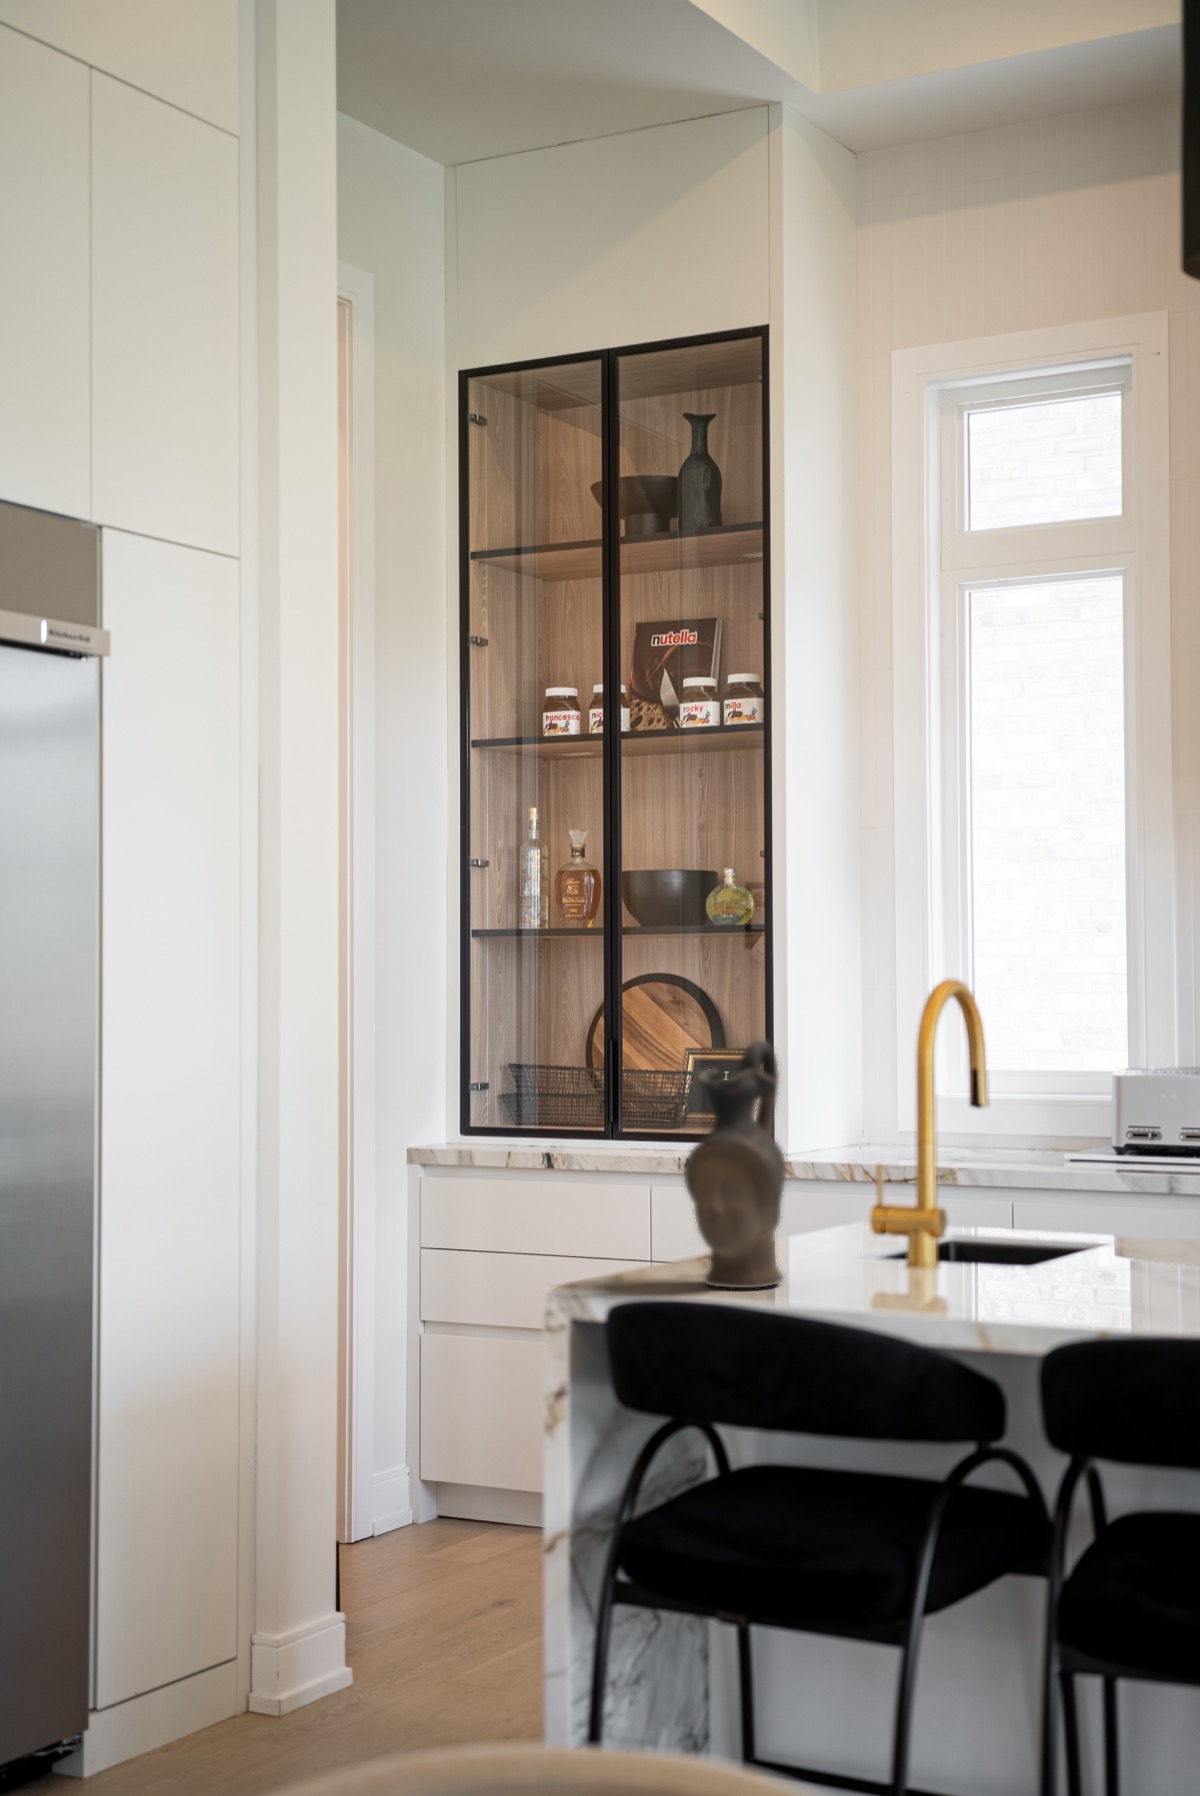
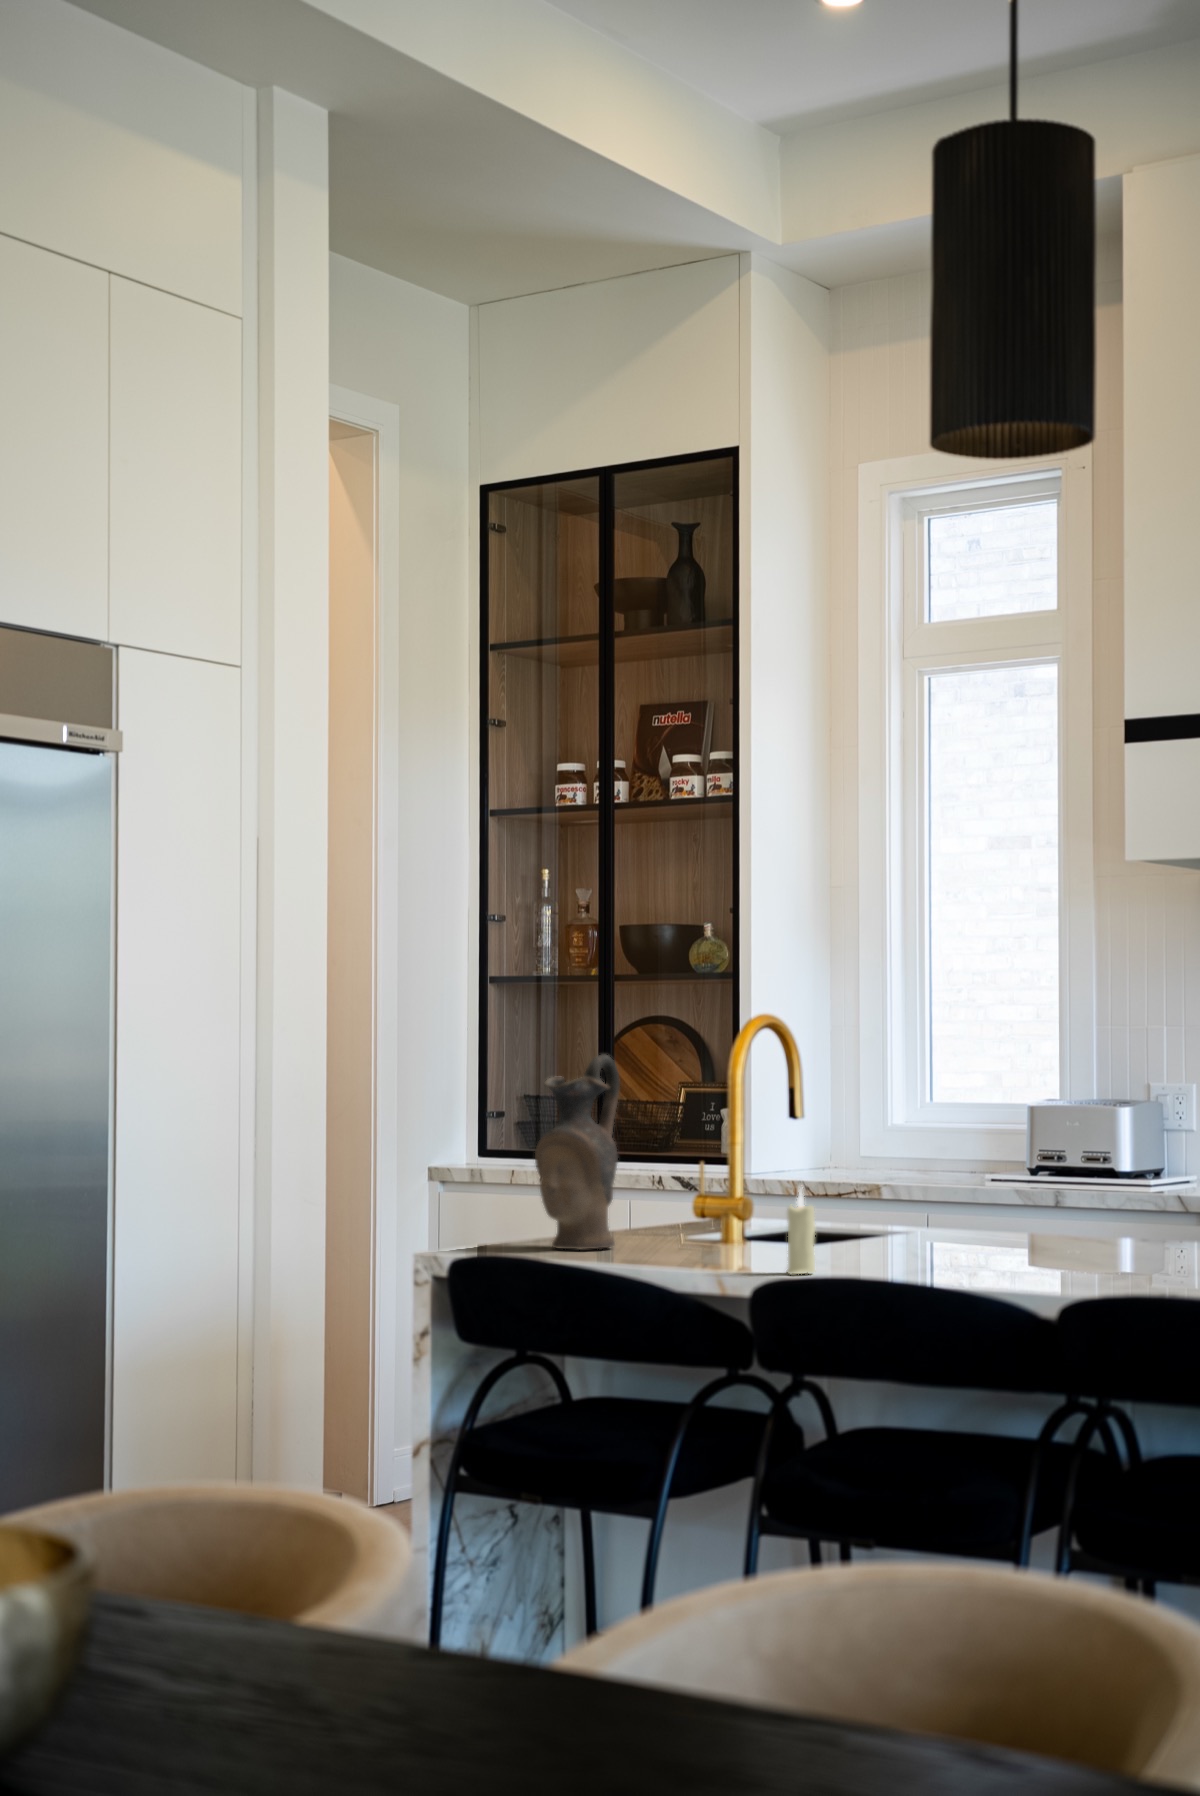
candle: none [1066,1216,1104,1332] -> present [787,1191,815,1274]

